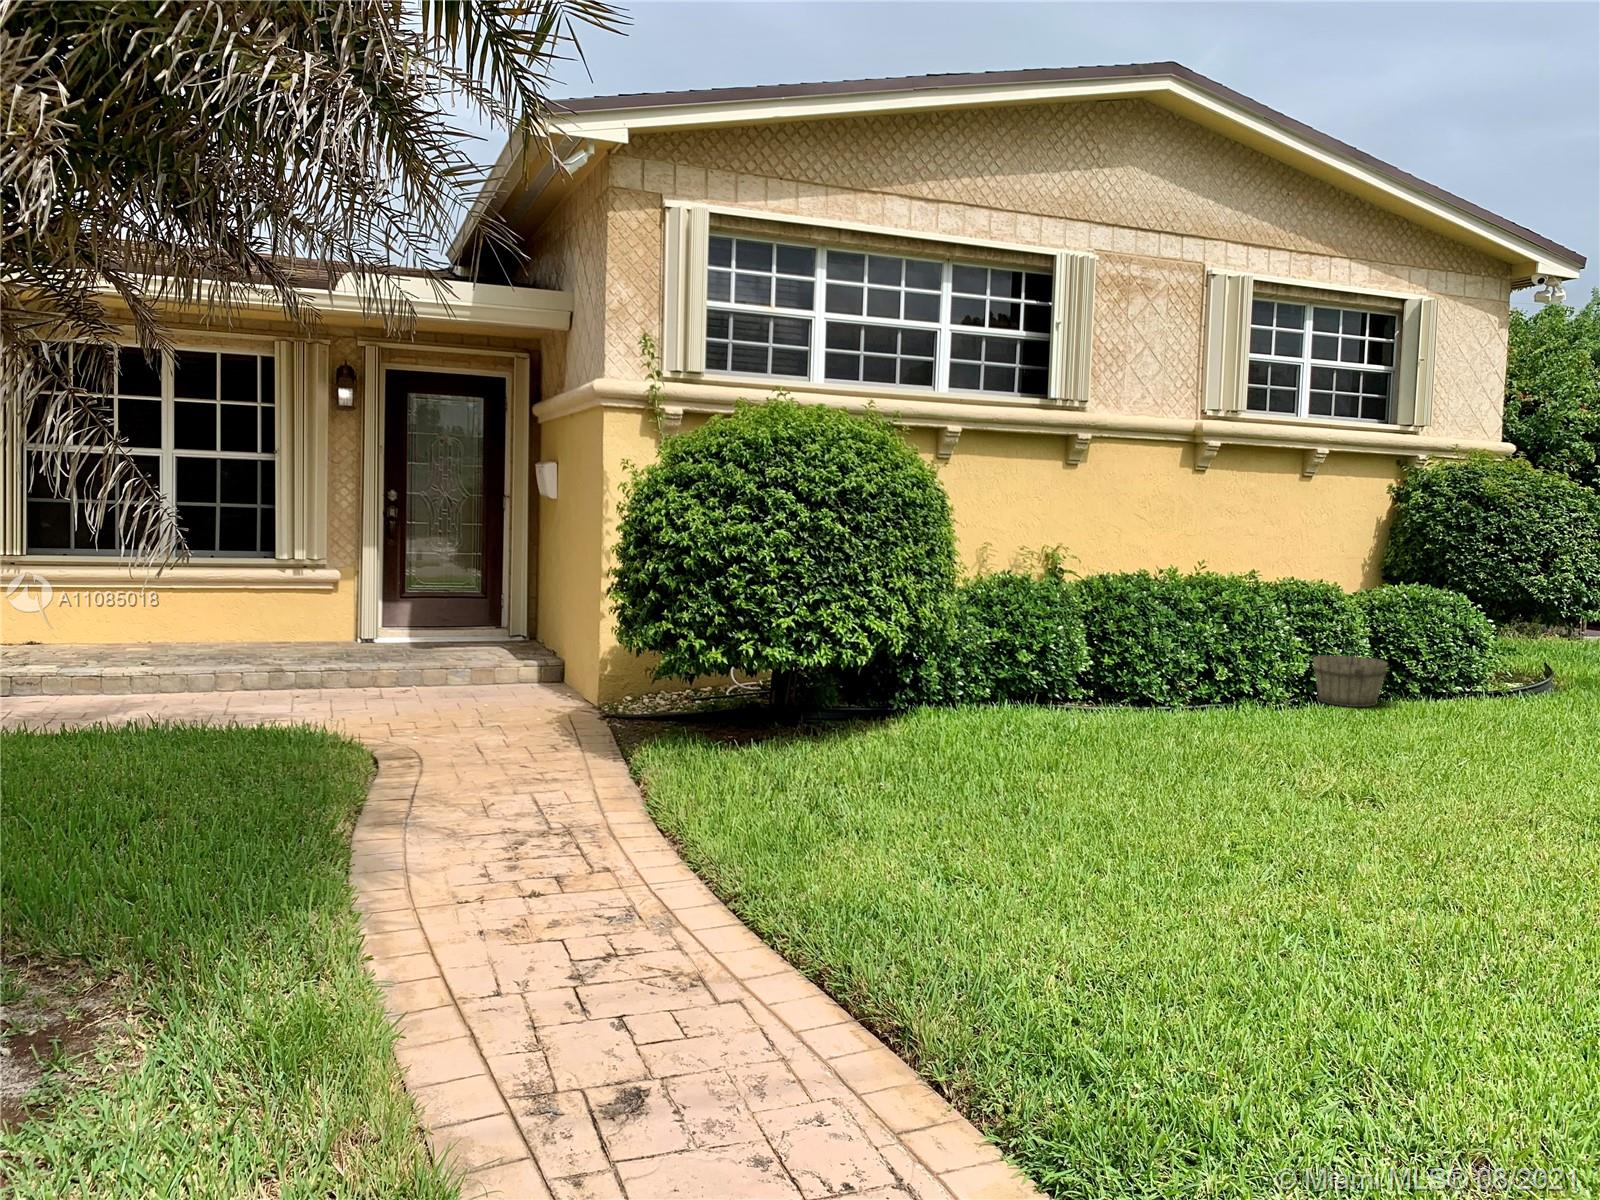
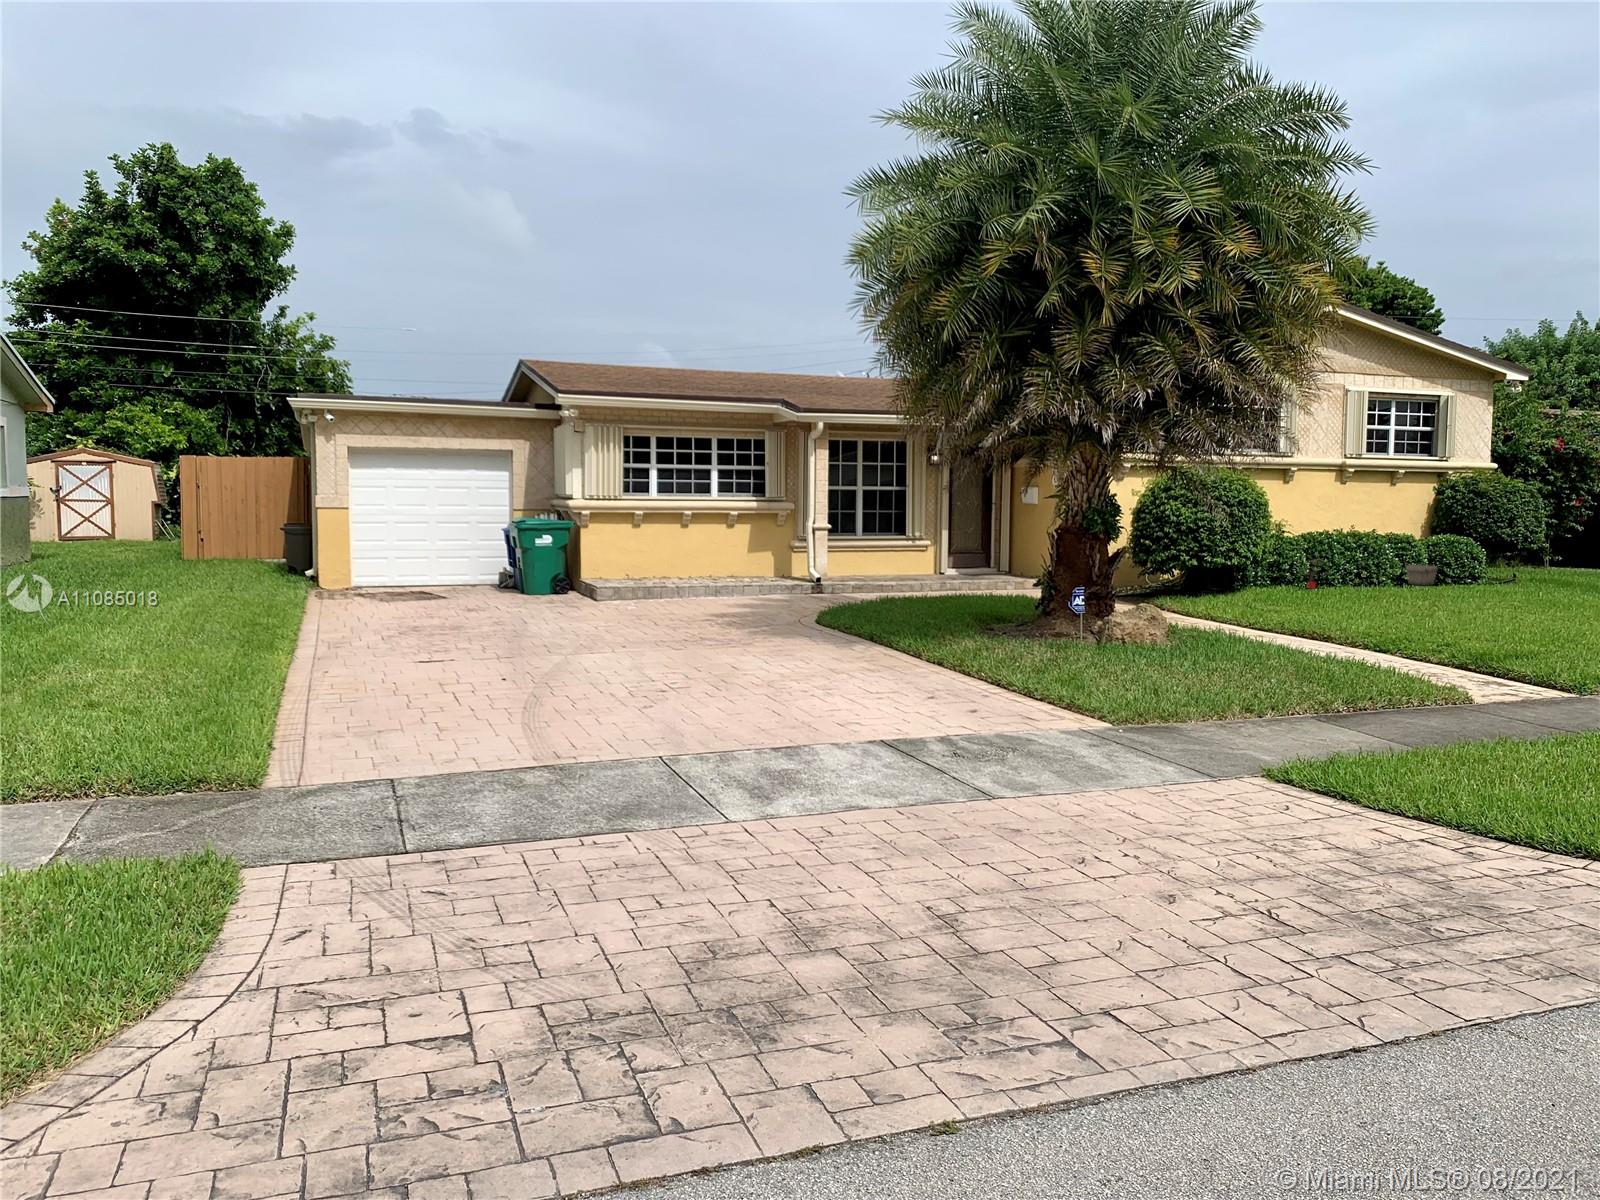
potted plant: none [1034,641,1124,715] -> present [1300,559,1330,589]

